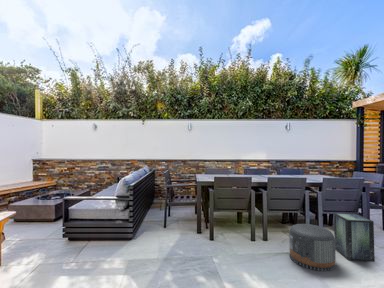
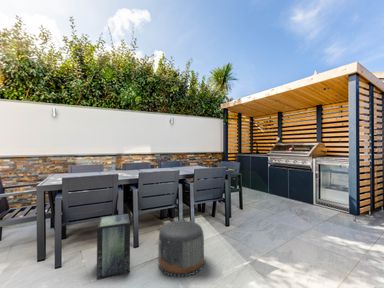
storage box: present [334,213,375,262] -> present [97,214,130,280]

